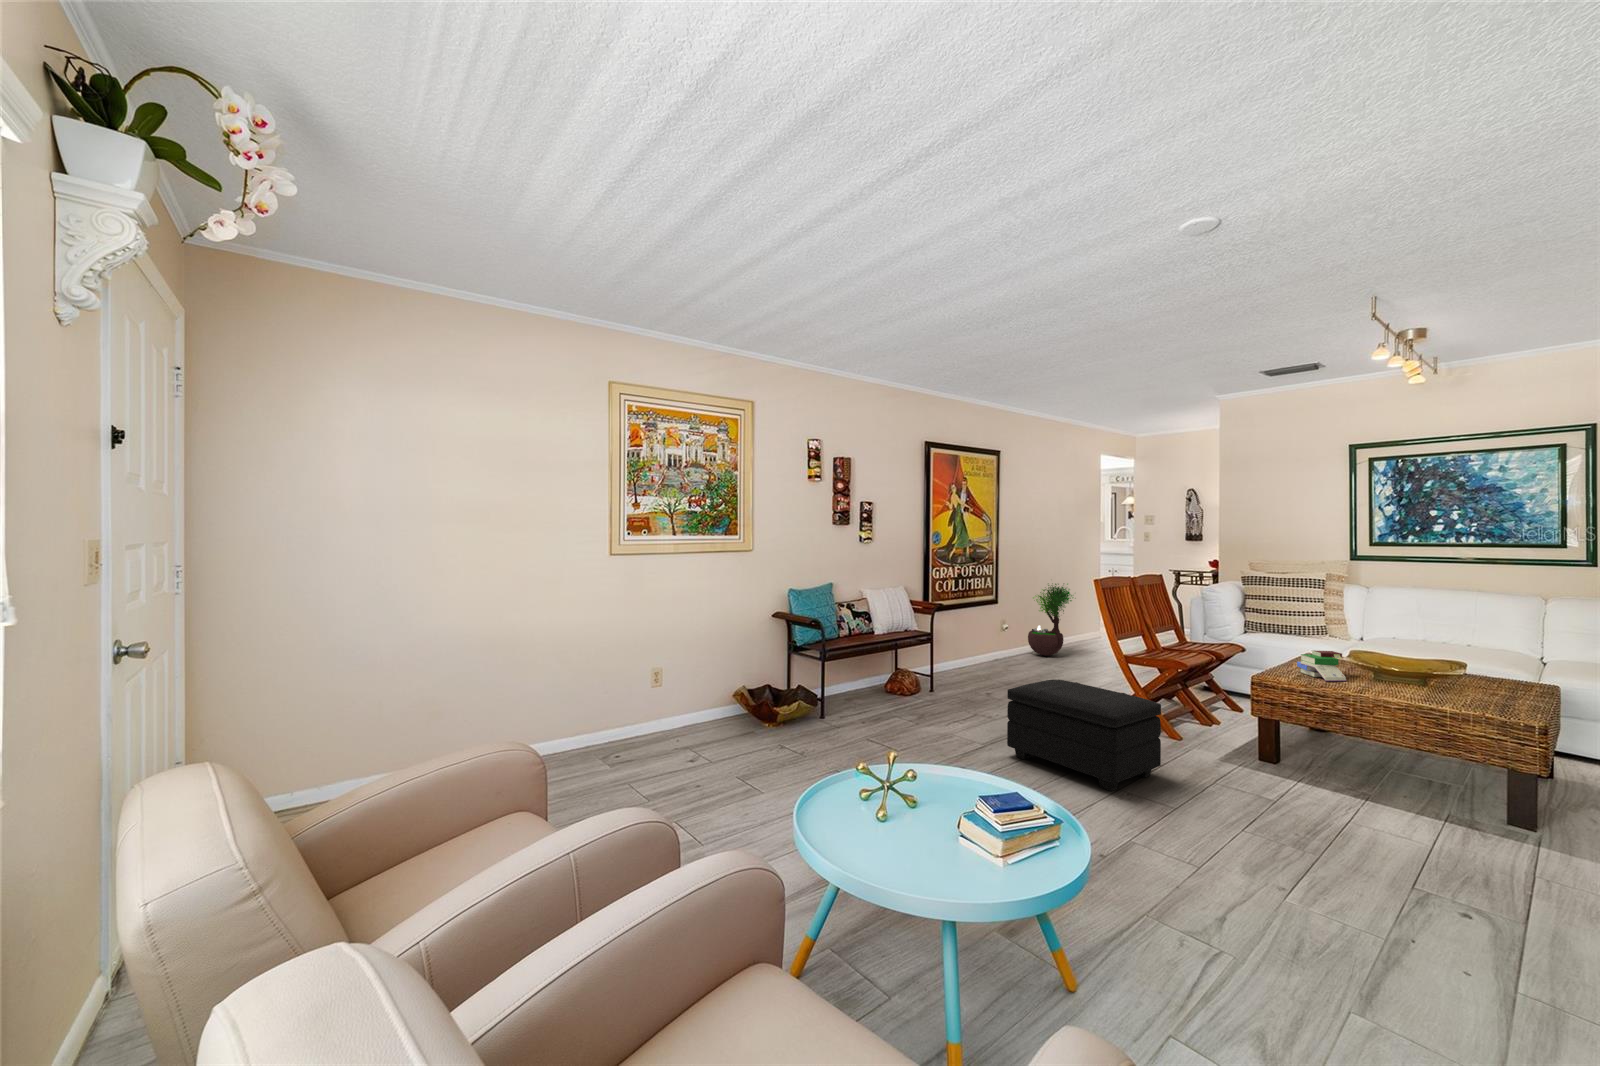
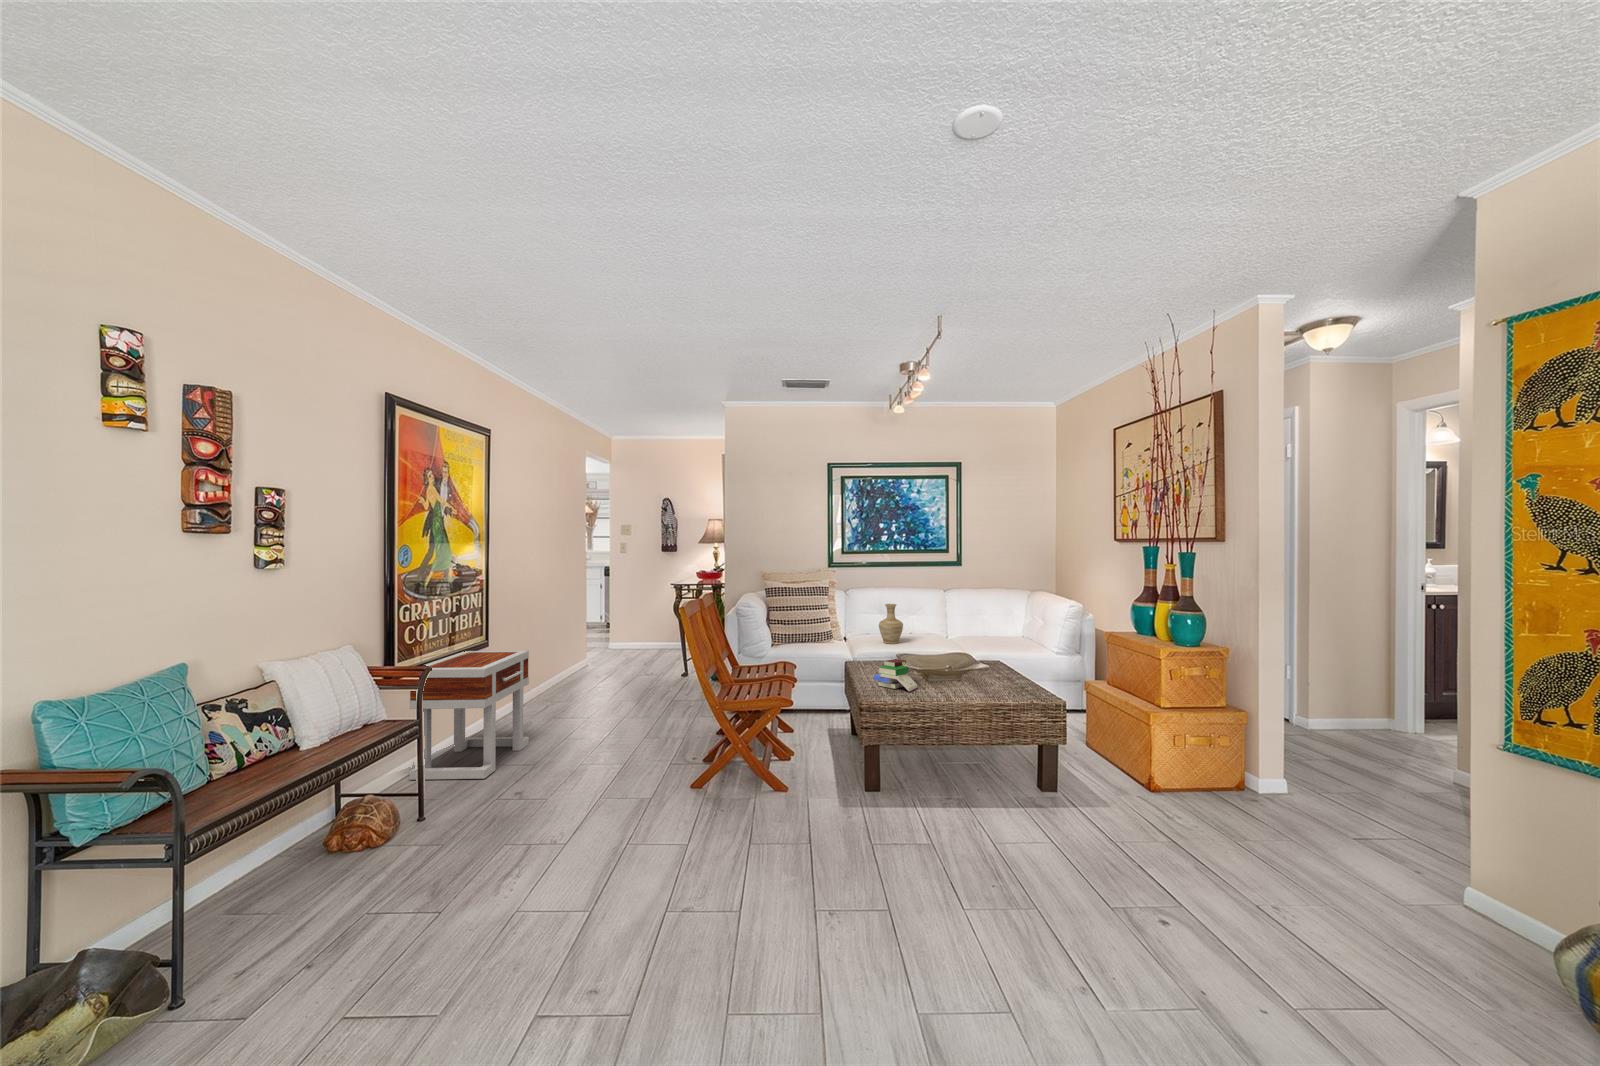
potted tree: present [1028,584,1073,656] -> none [524,605,585,707]
side table: none [938,603,1016,682] -> present [409,651,529,780]
vase: none [1391,604,1430,650] -> present [879,604,903,644]
footstool: present [1007,680,1161,791] -> none [636,760,825,918]

